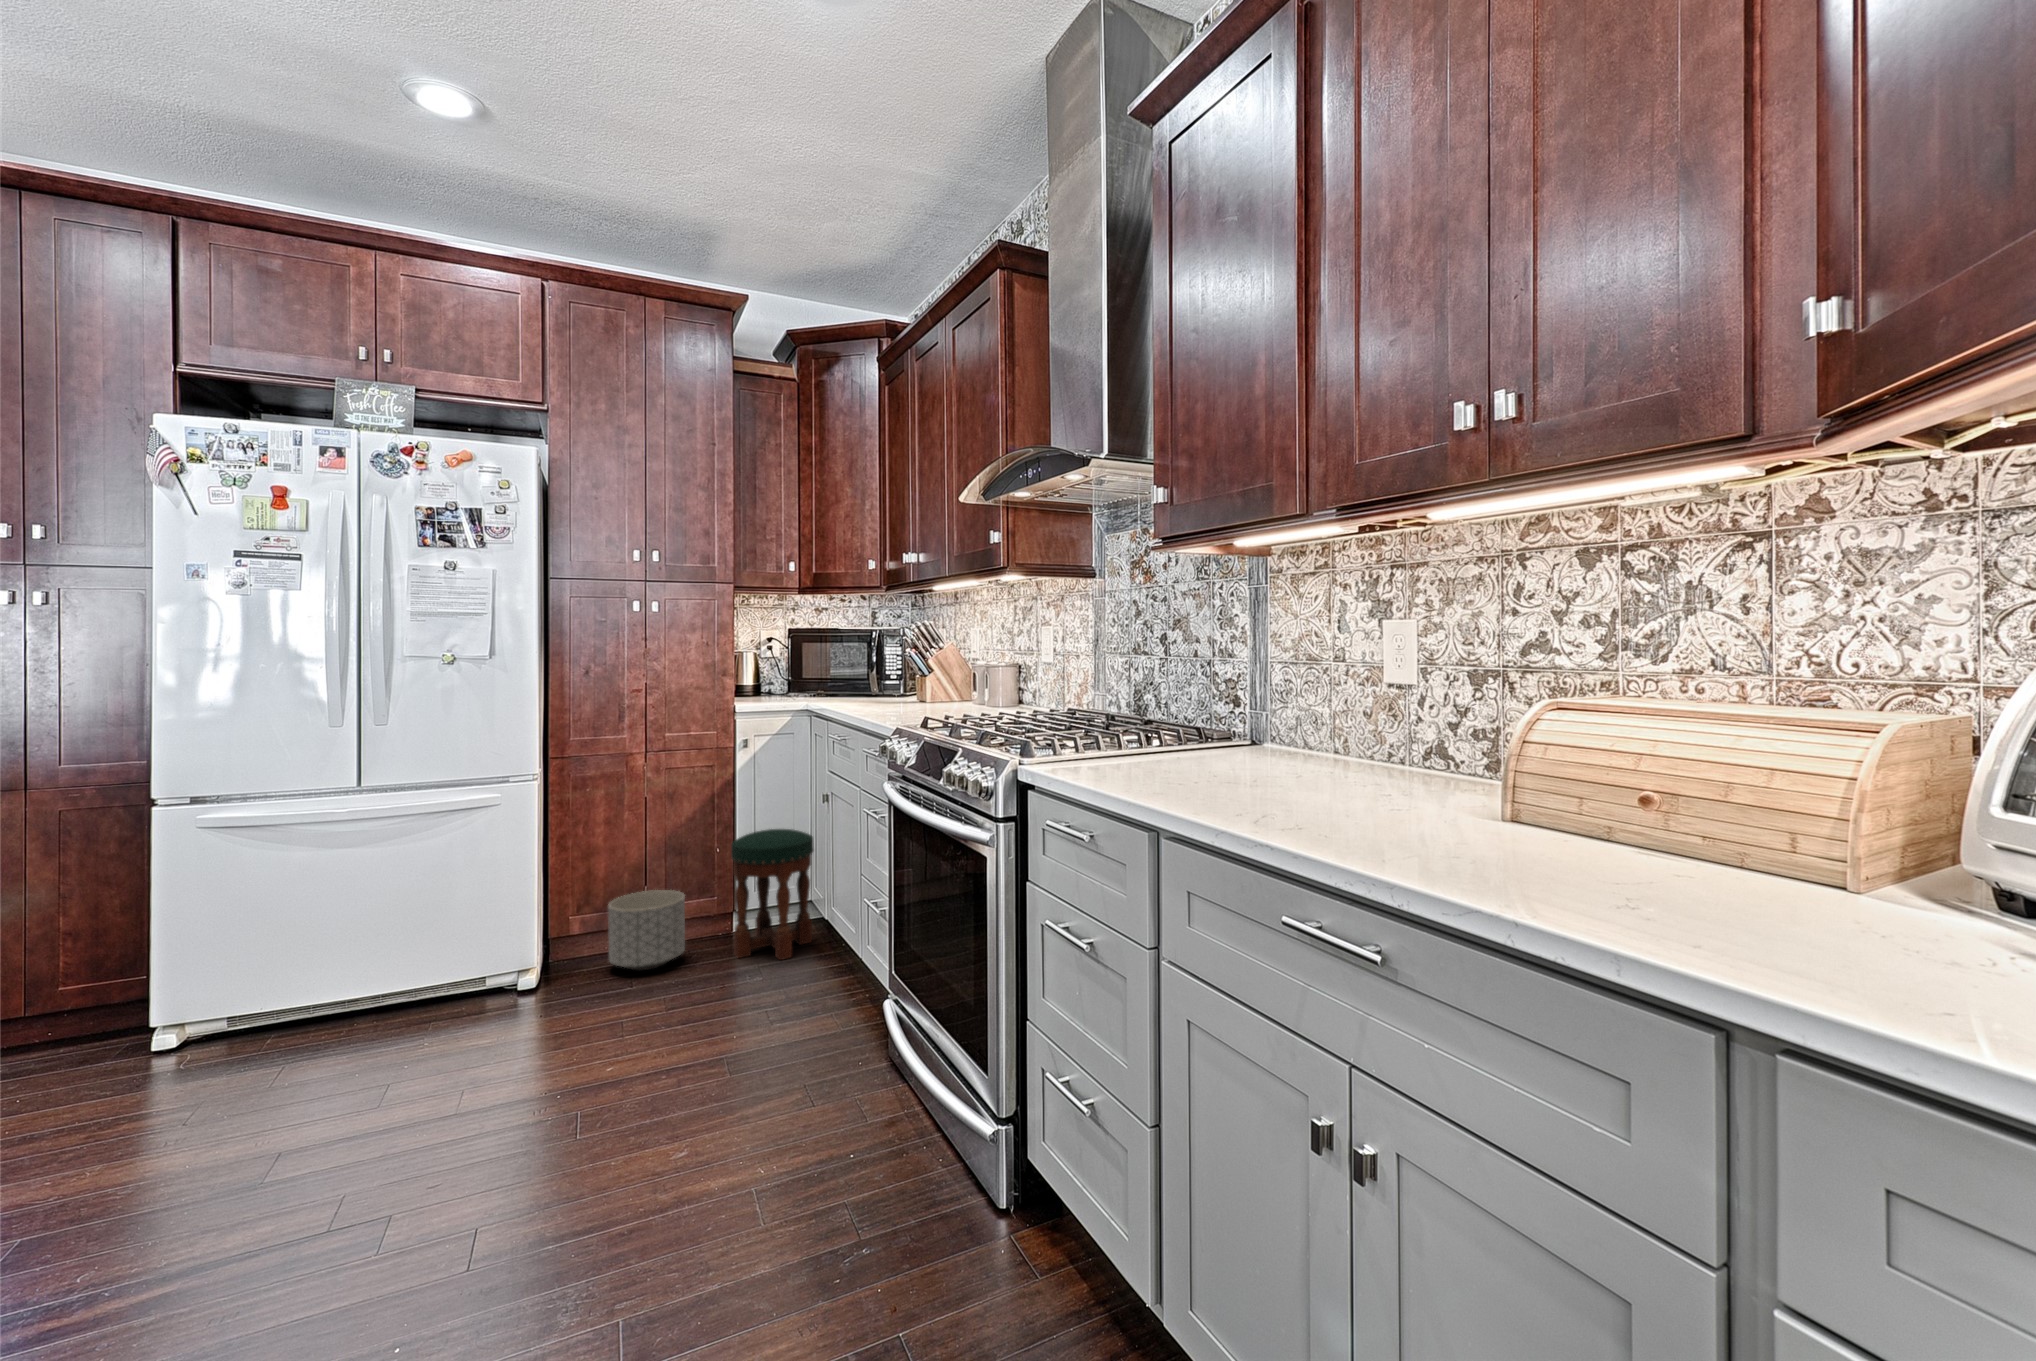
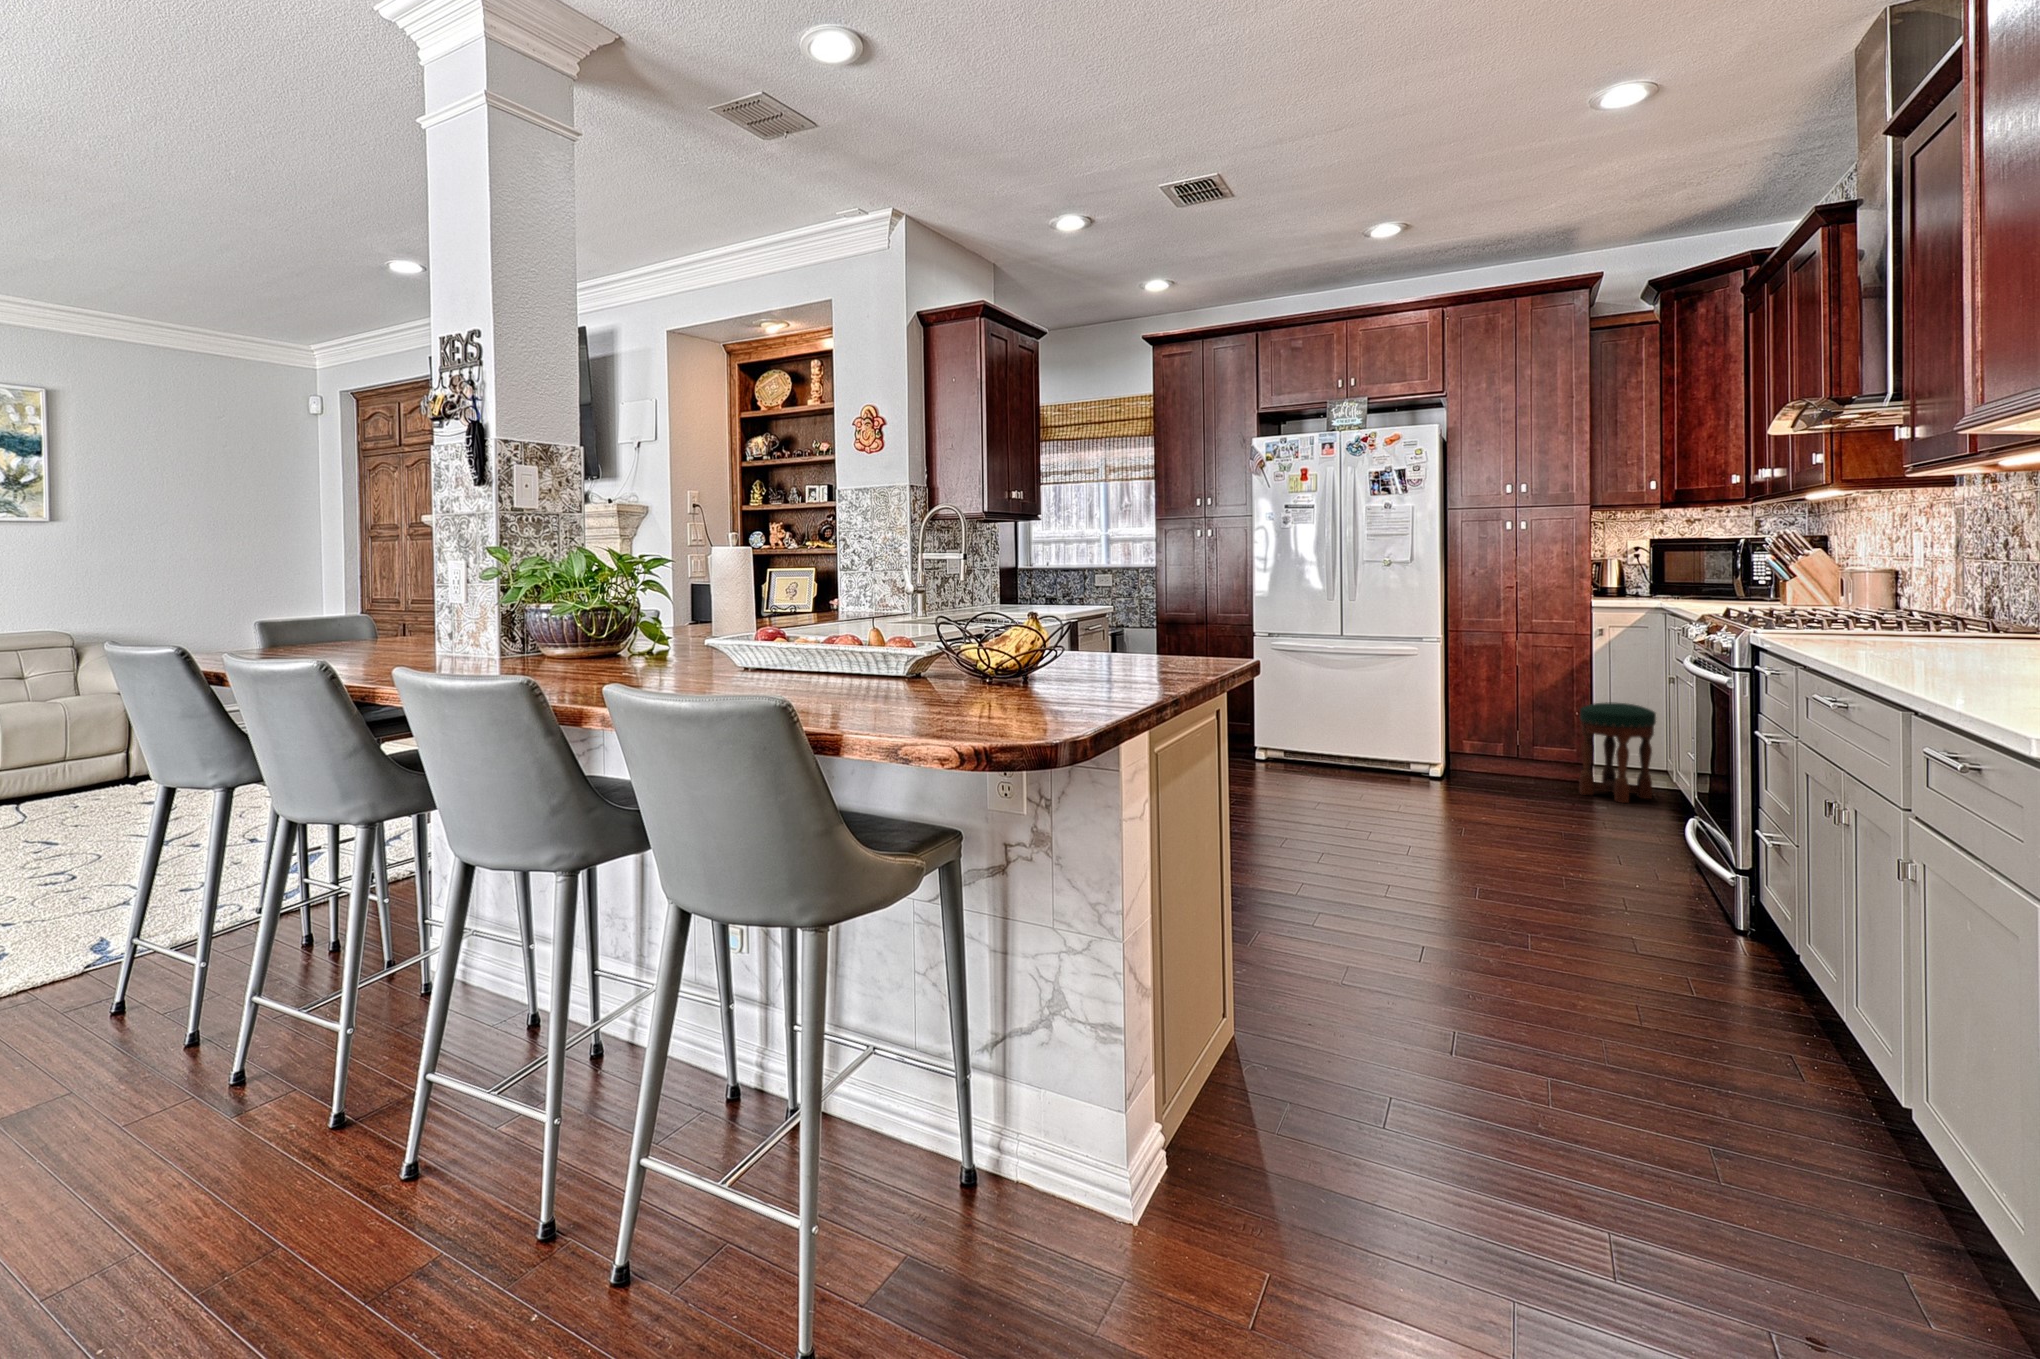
planter: present [608,890,685,970] -> none [1483,734,1541,787]

